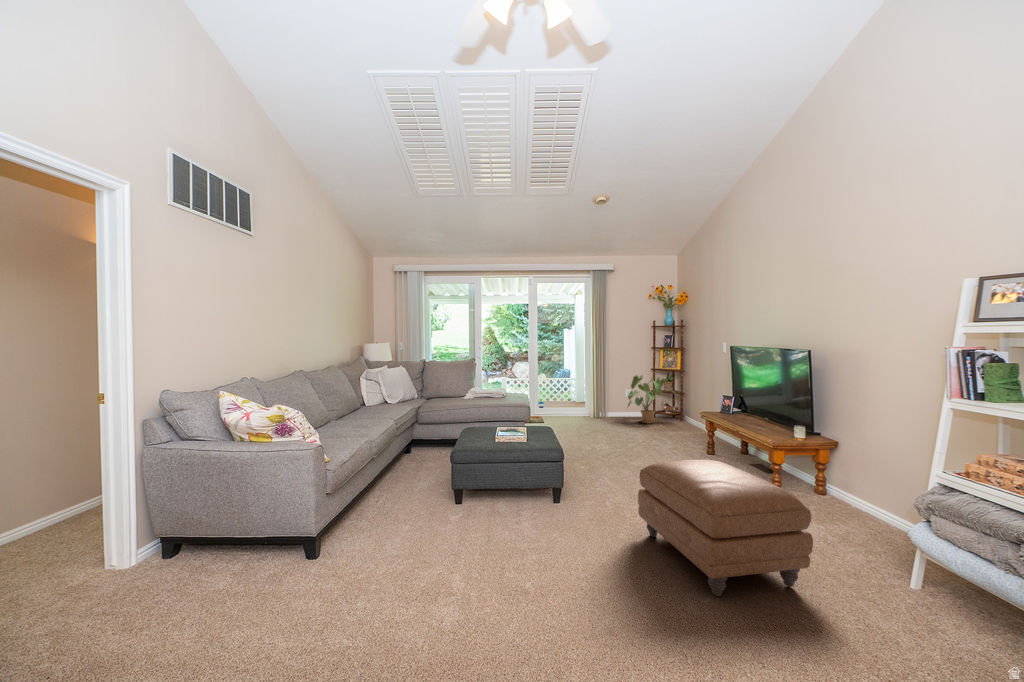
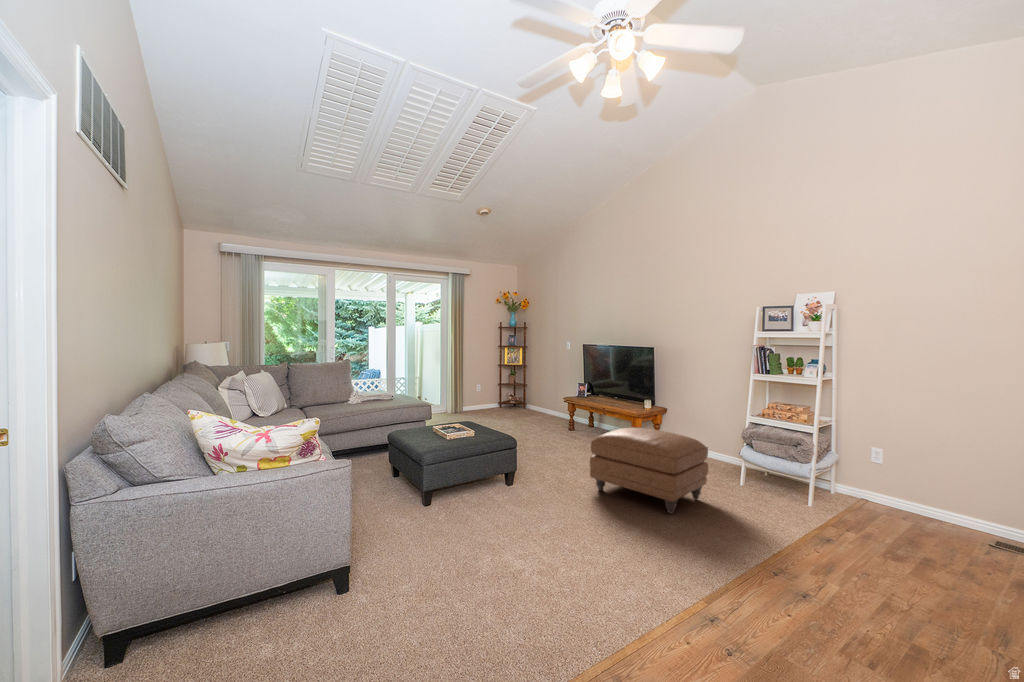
house plant: present [628,375,674,423] -> none [481,371,523,413]

